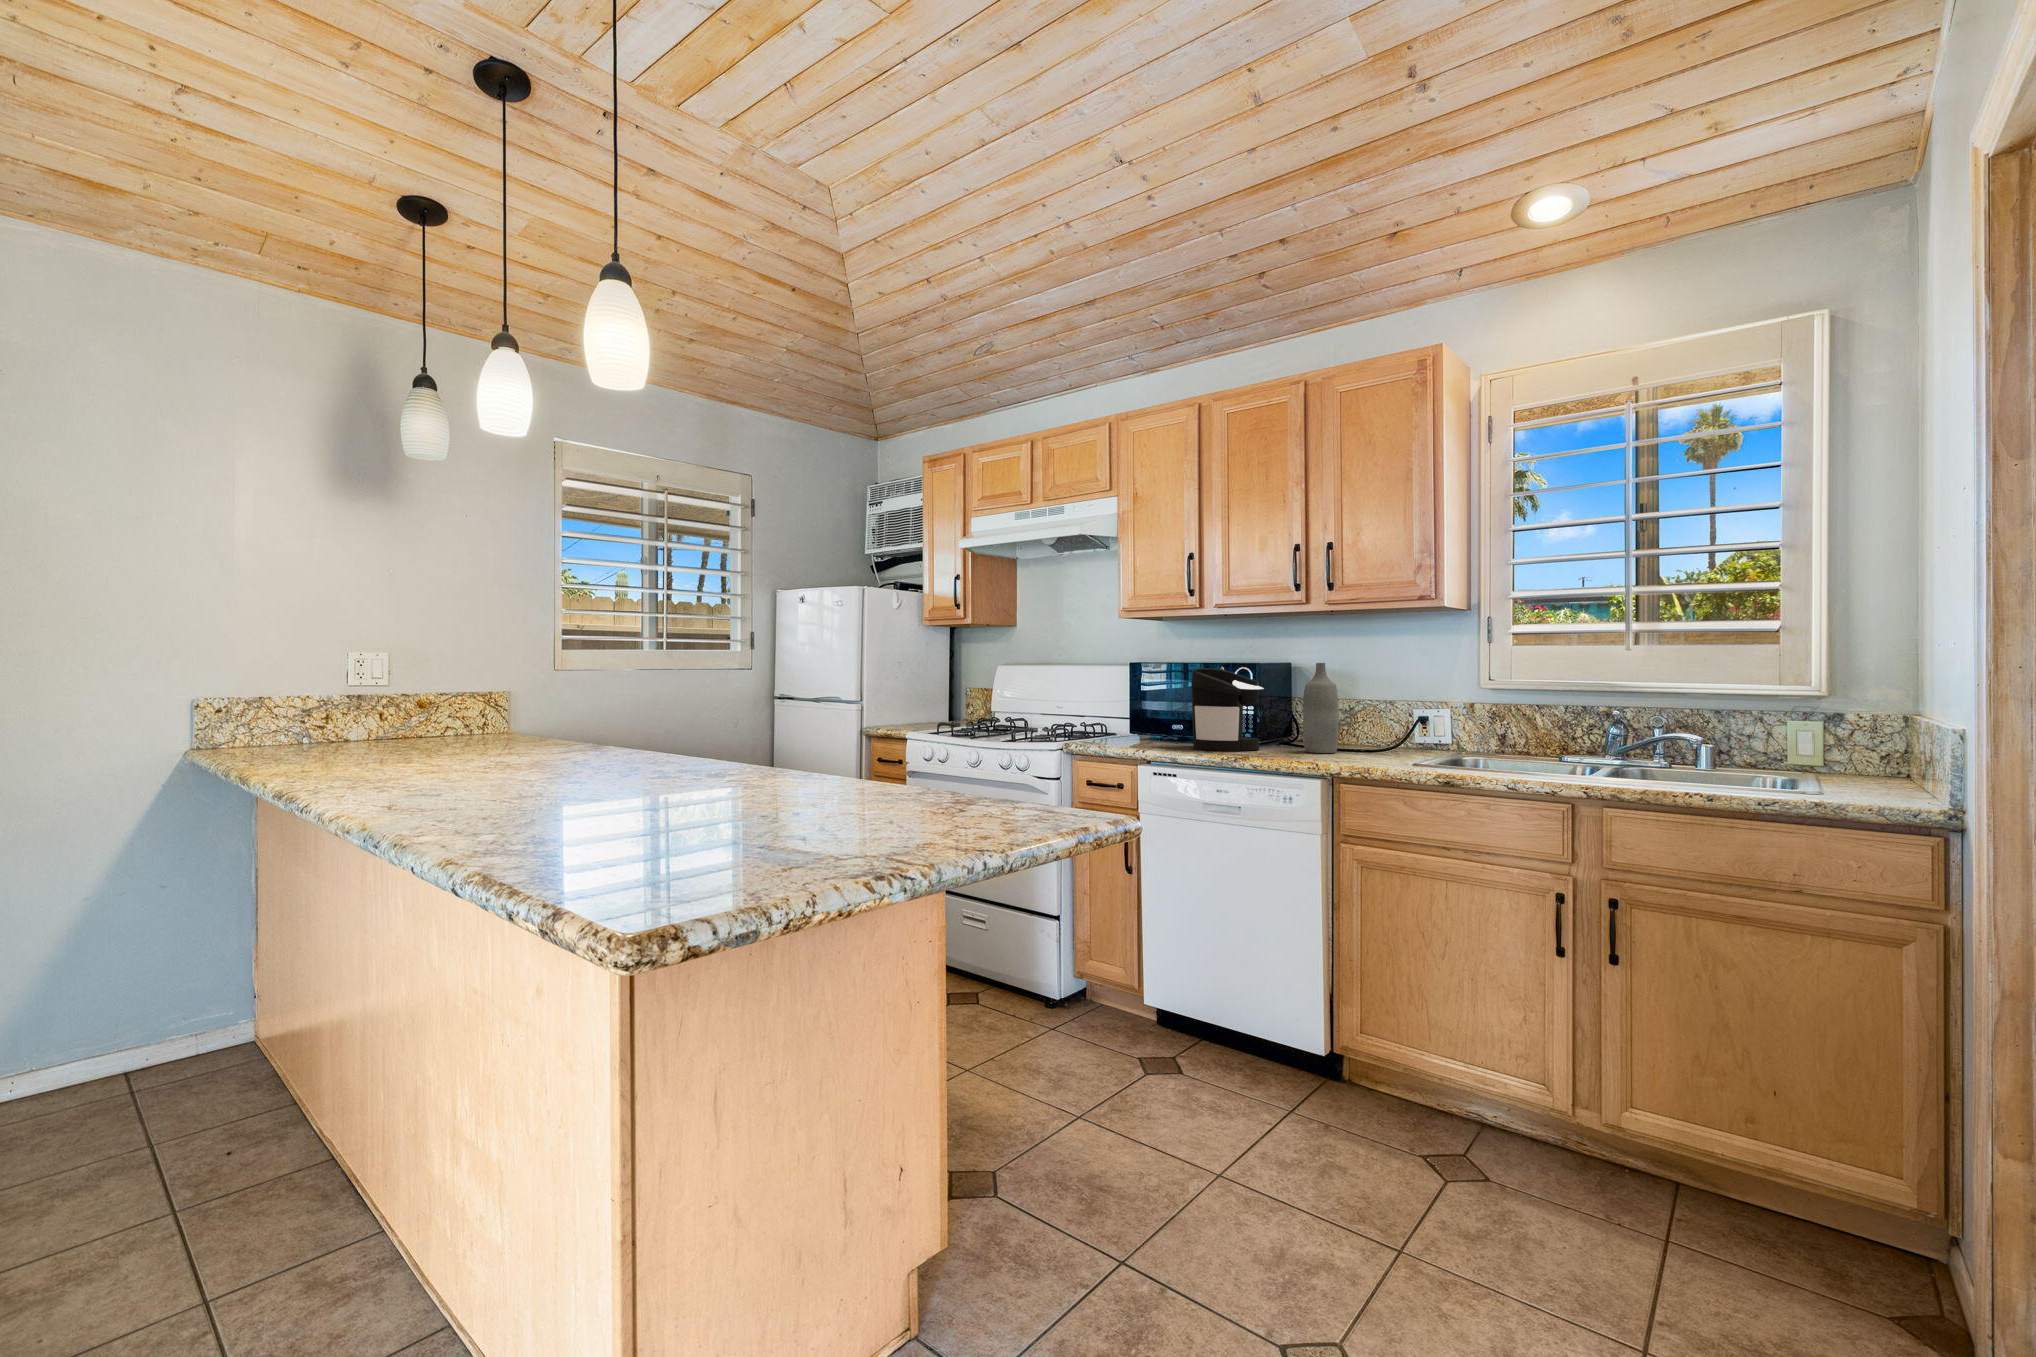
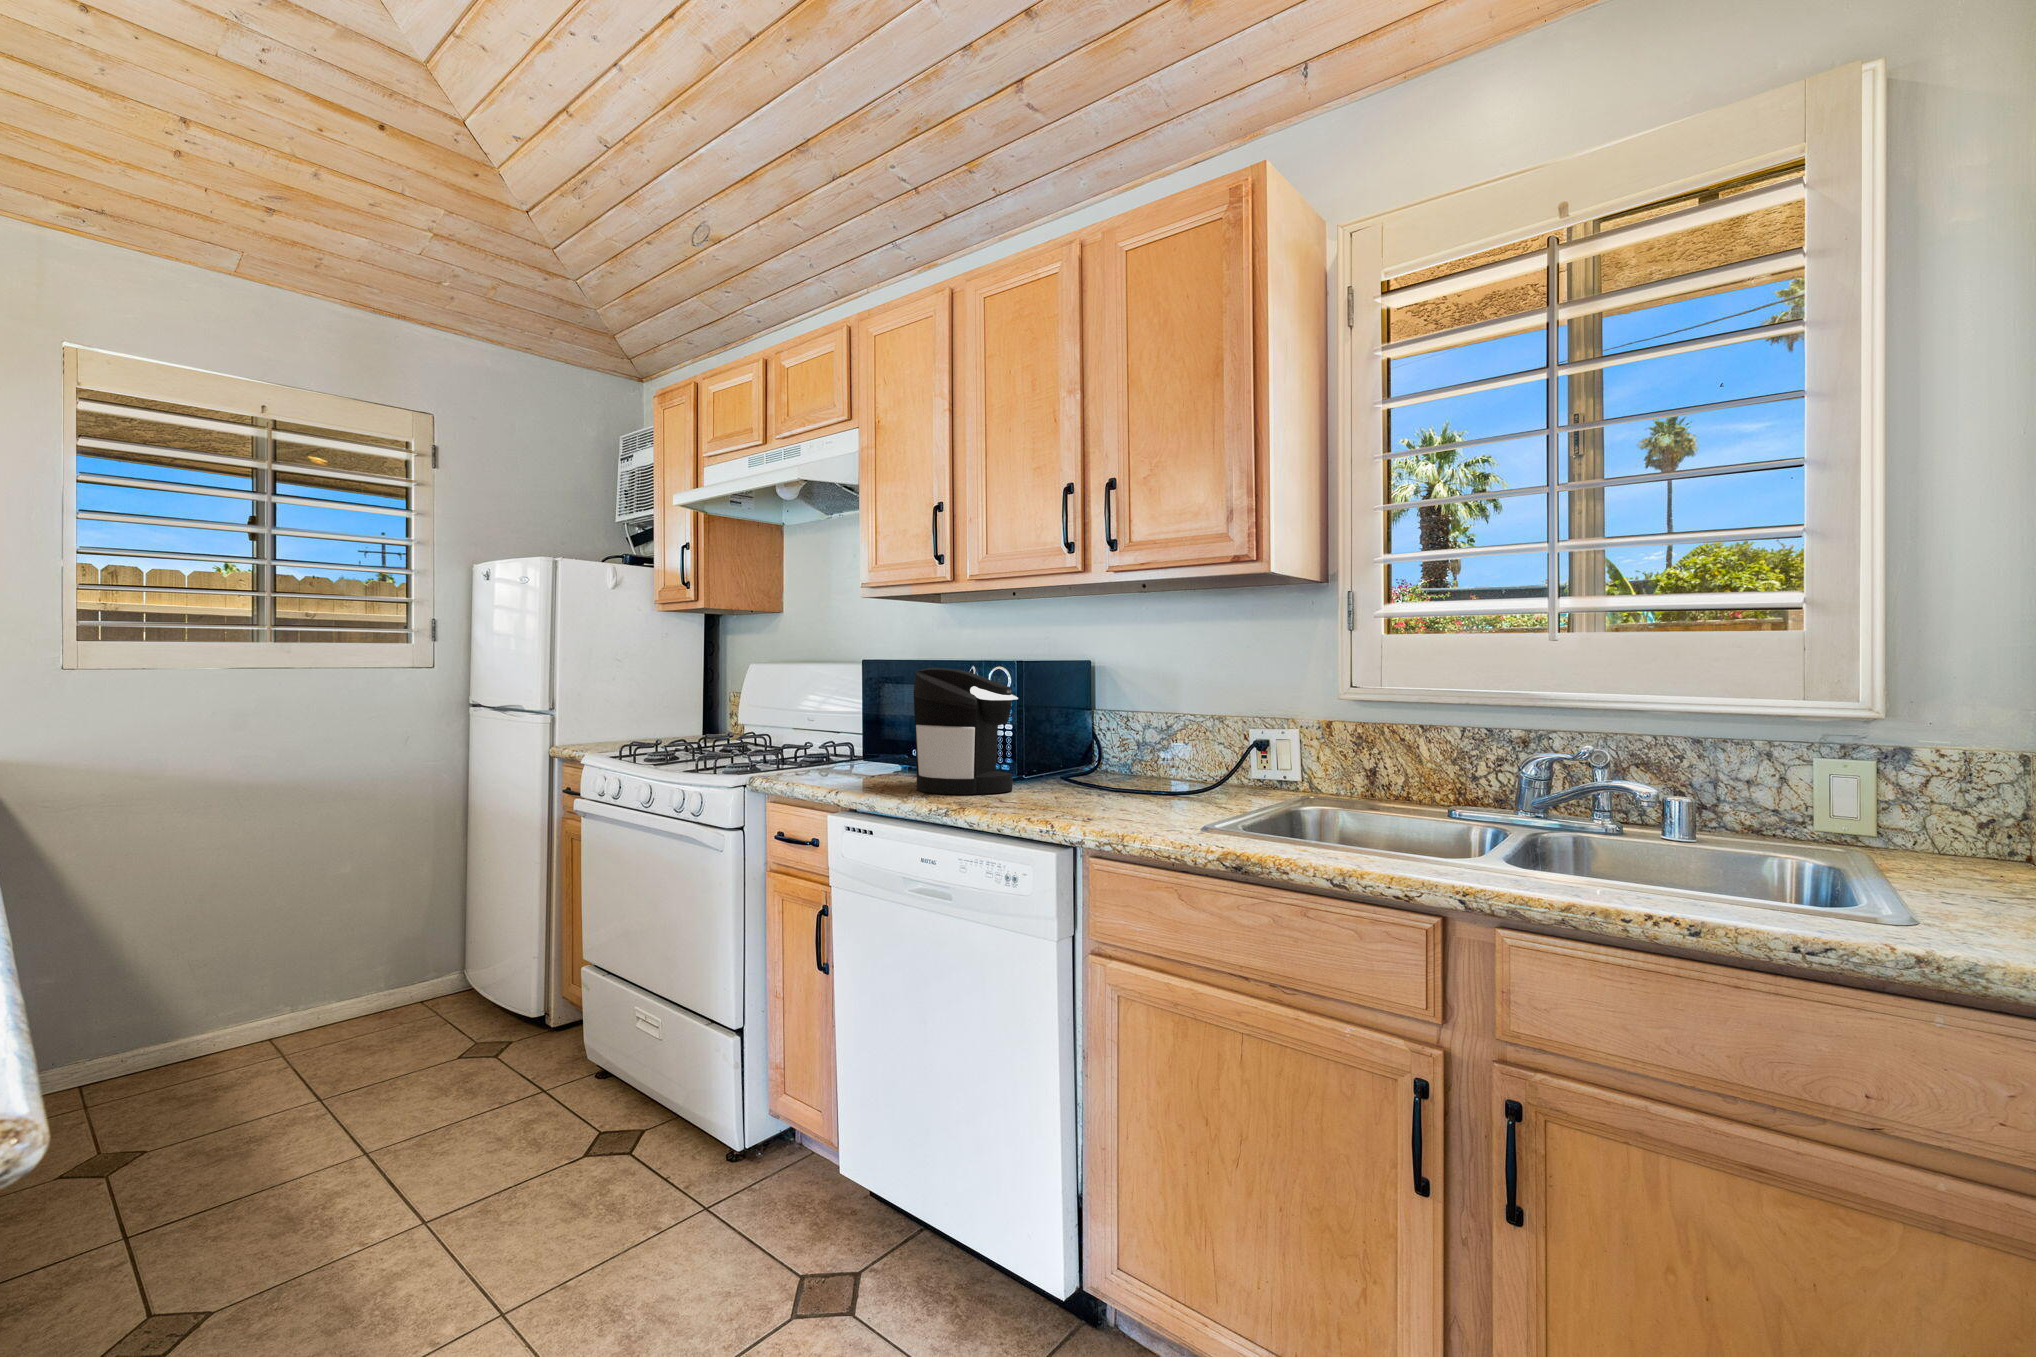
bottle: present [1303,663,1339,753] -> none [1072,660,1122,799]

